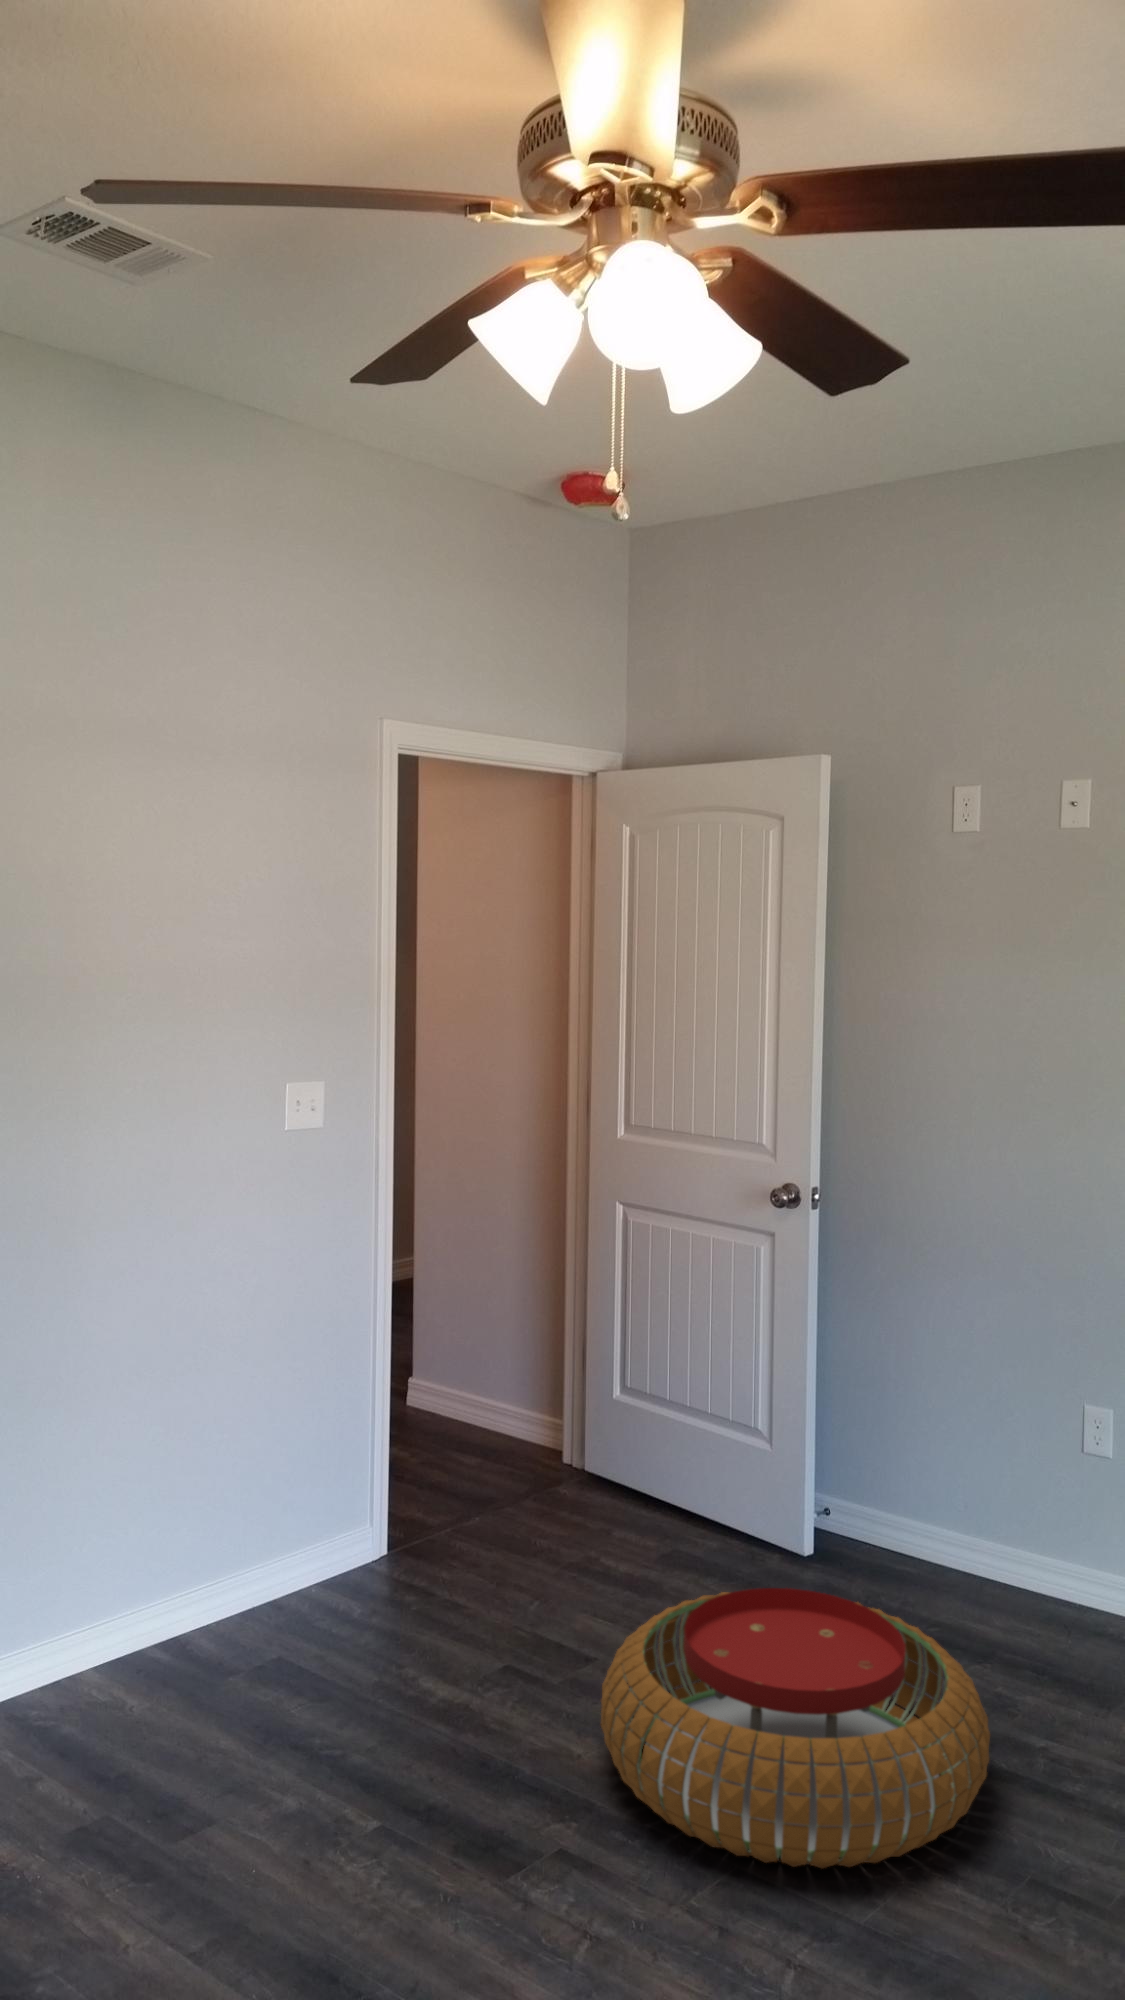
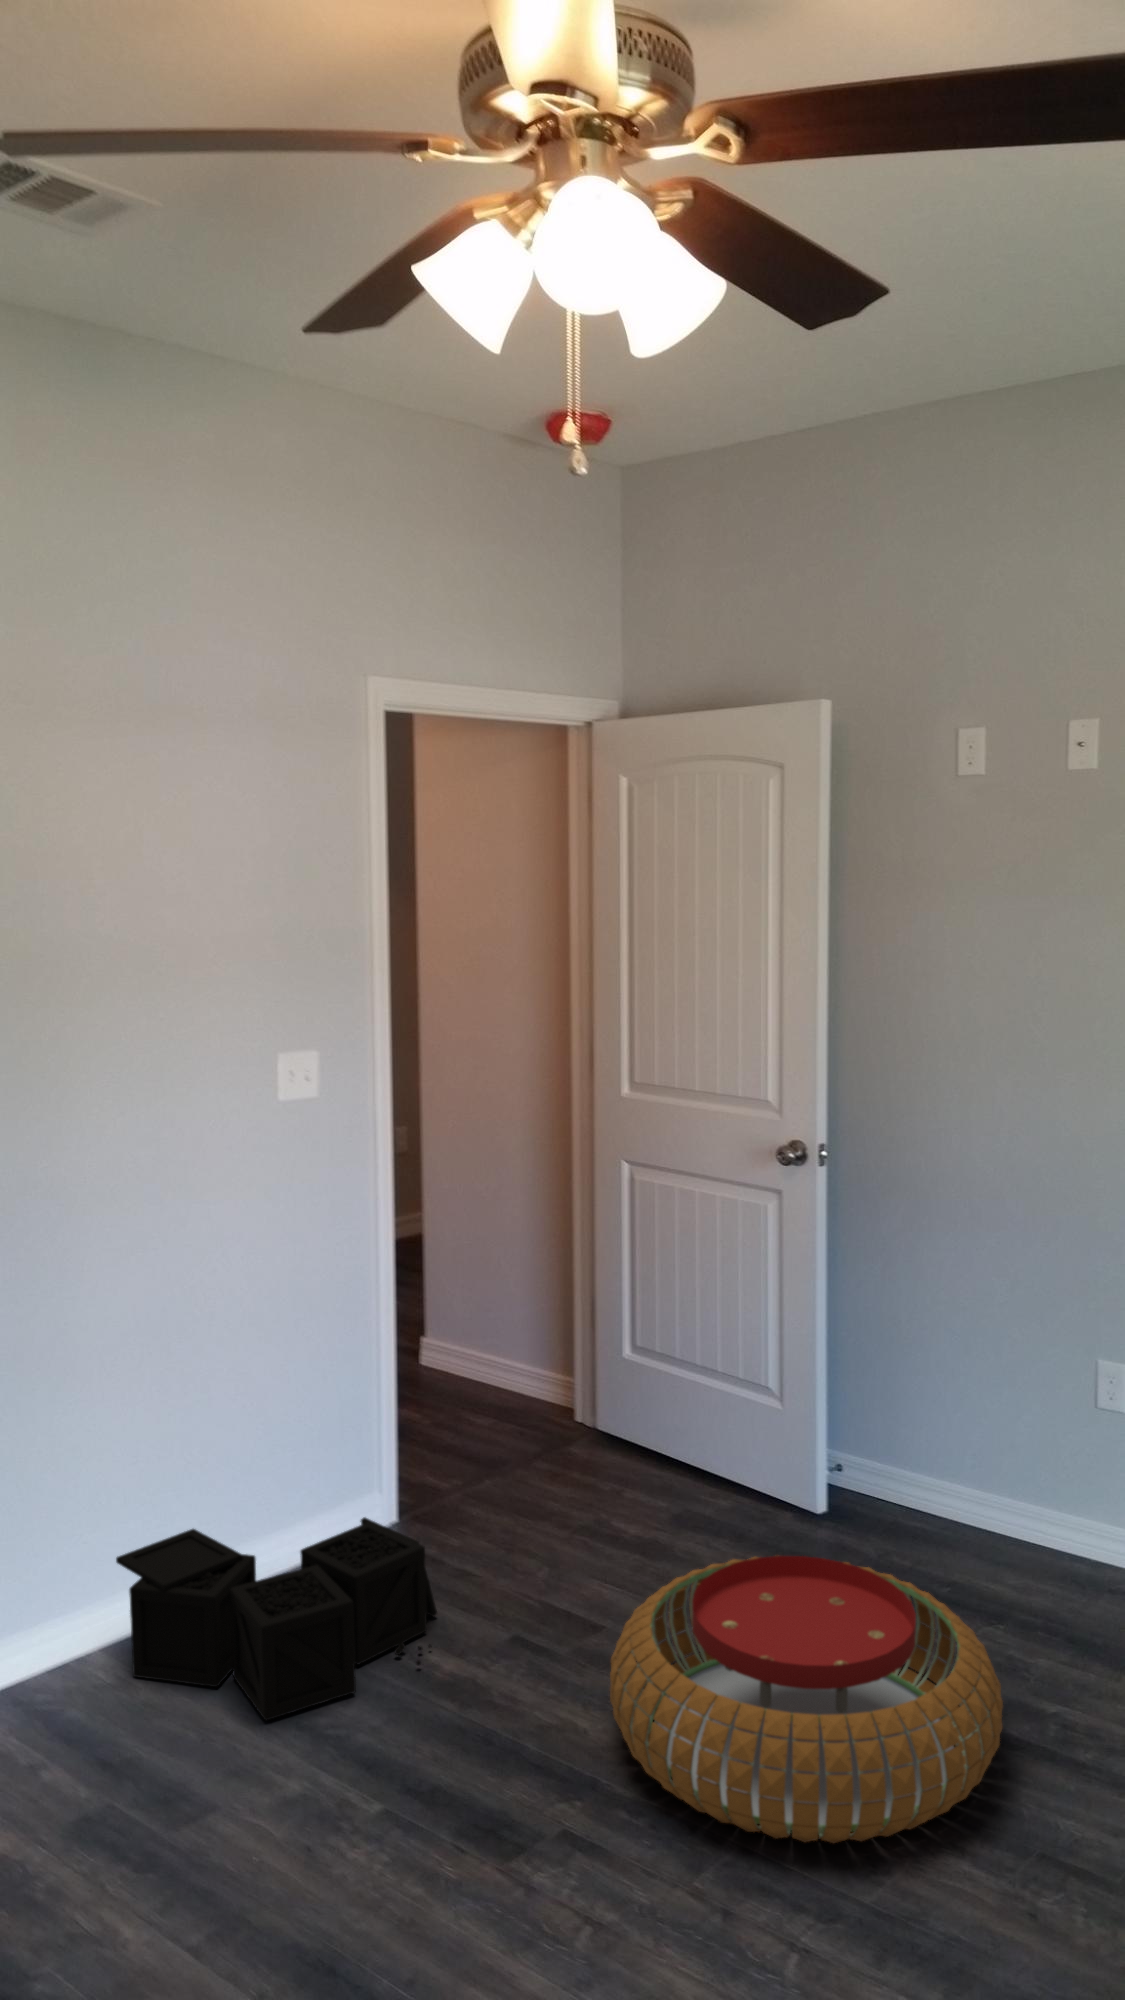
storage bin: none [108,1544,426,1741] -> present [116,1517,437,1720]

